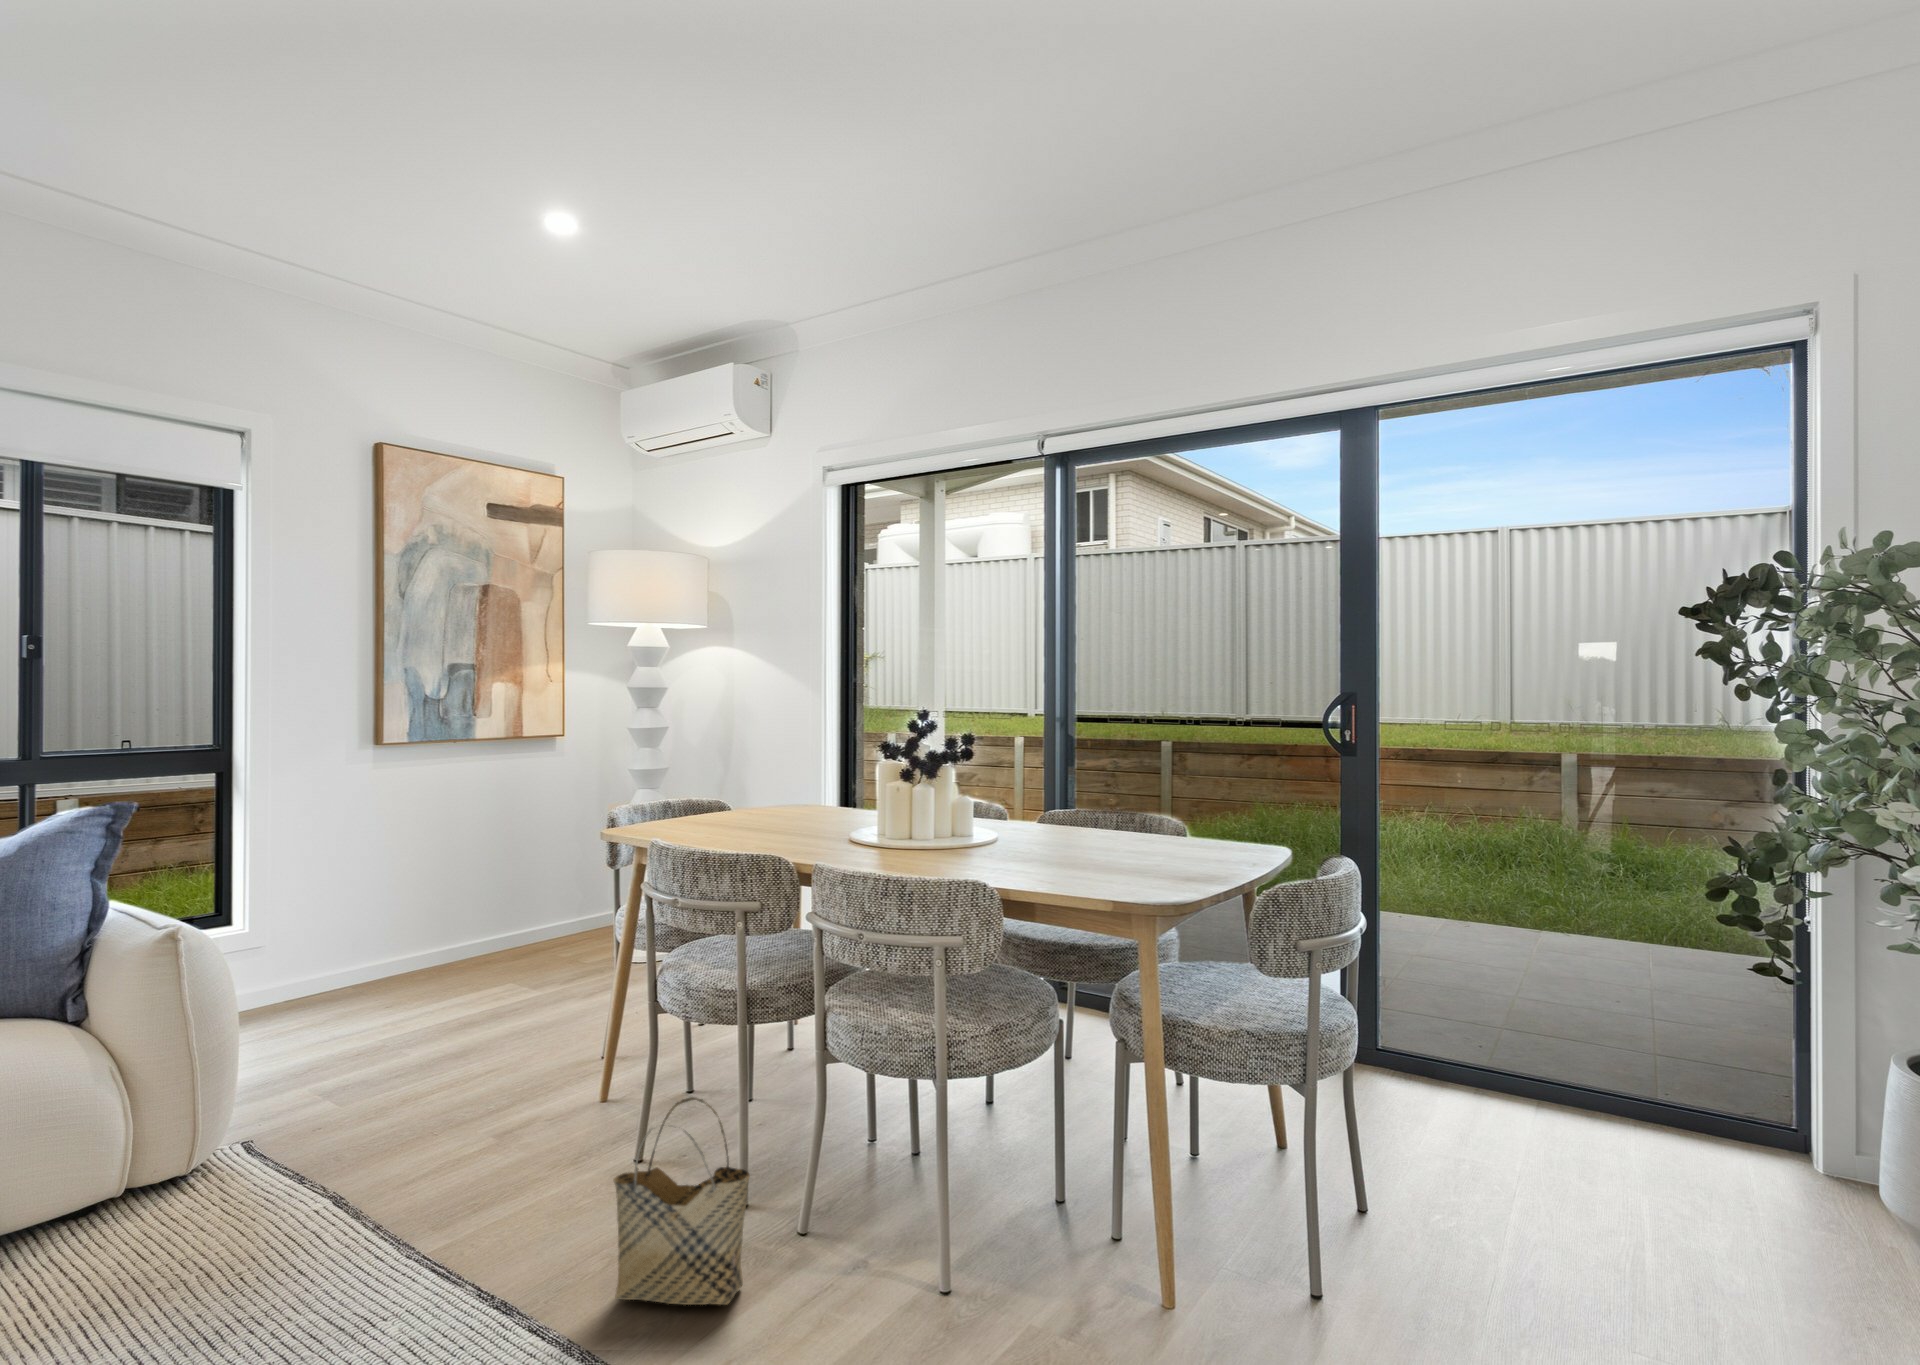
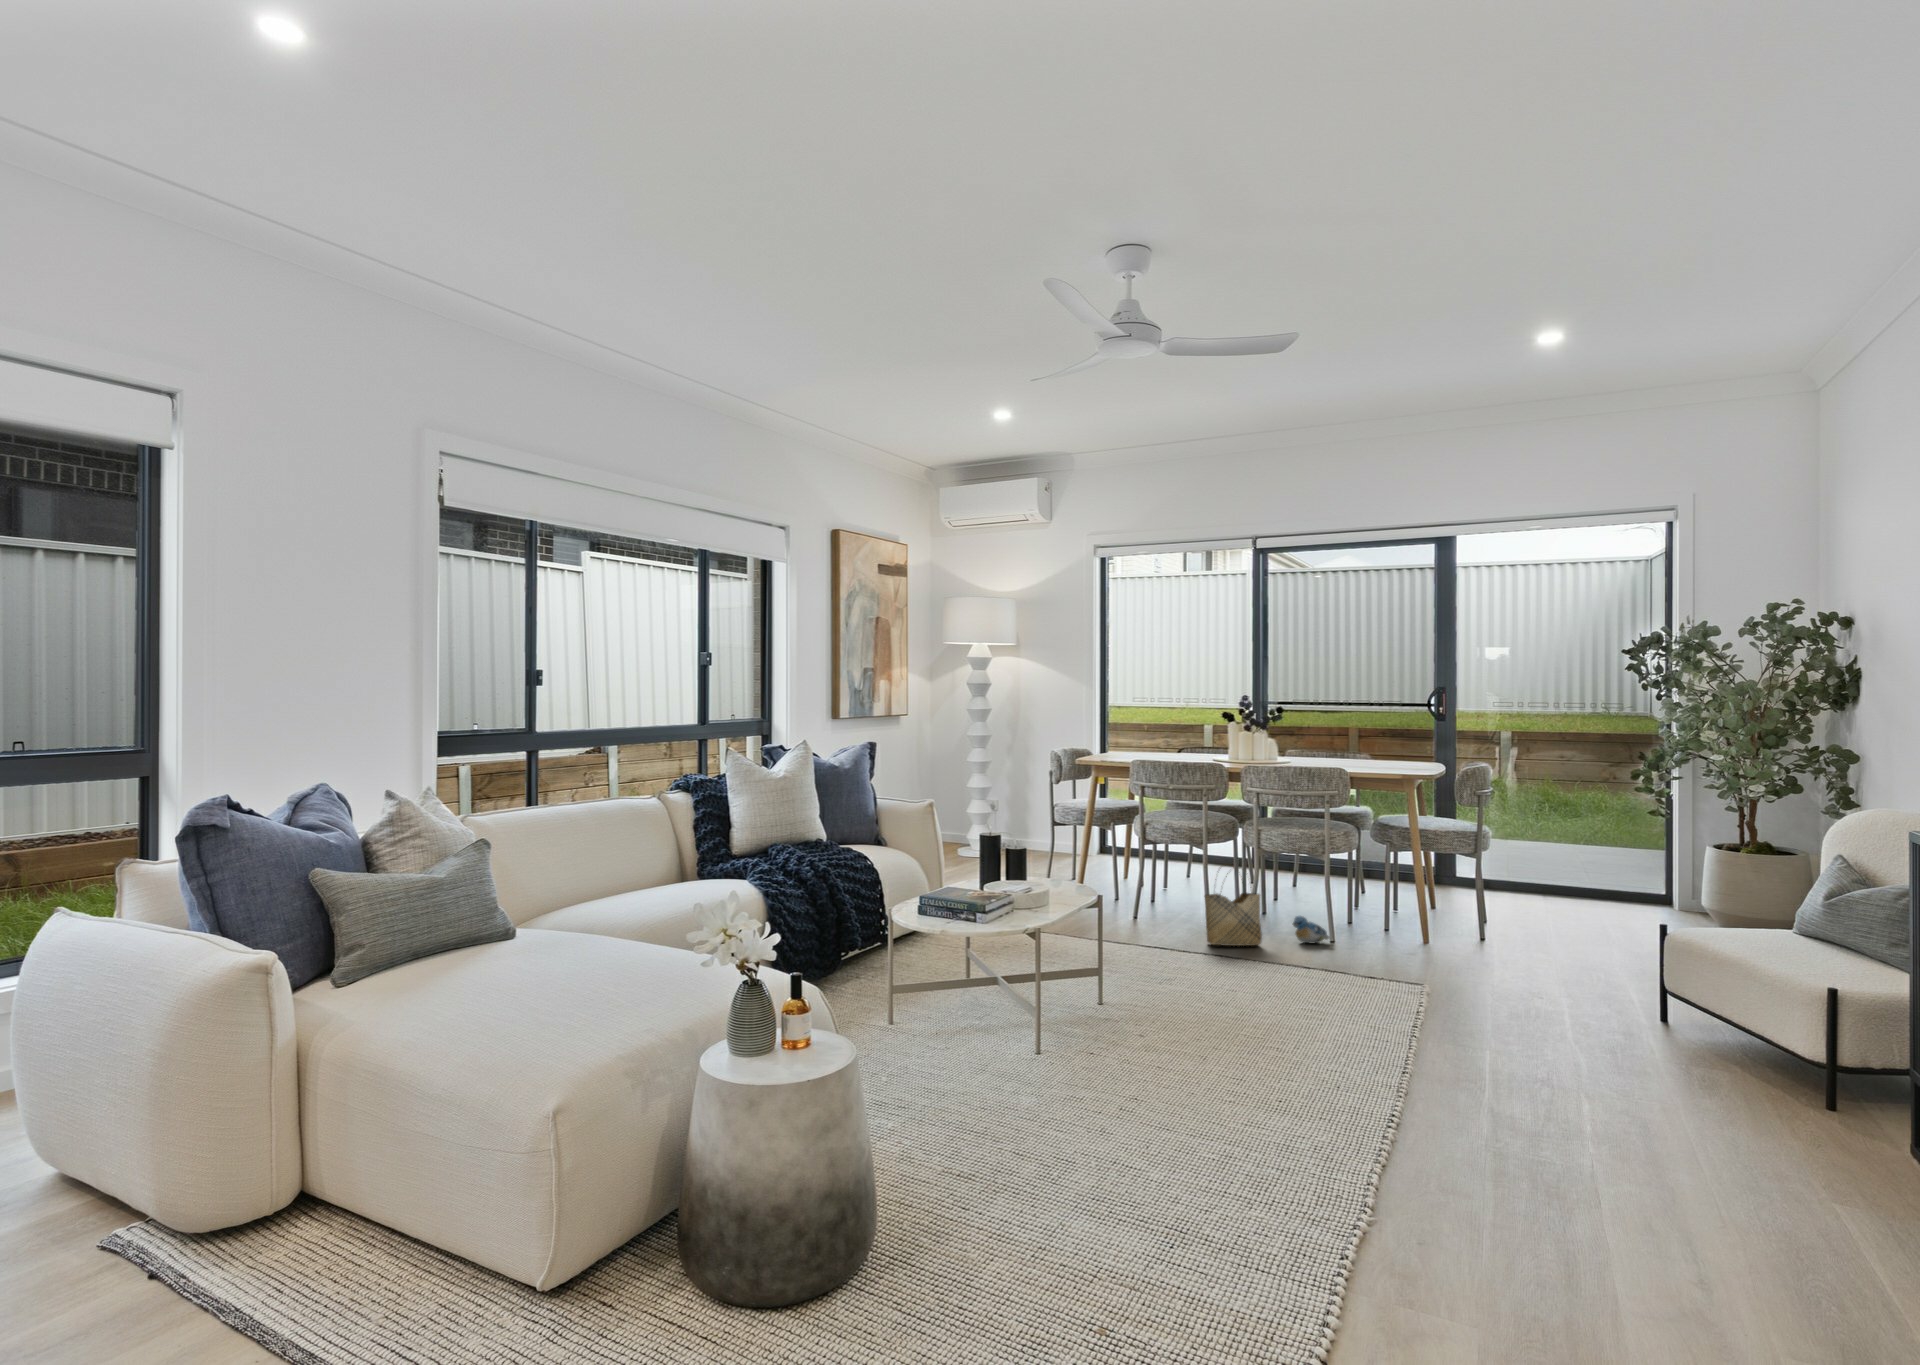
plush toy: none [825,1229,915,1299] -> present [1293,916,1330,943]

